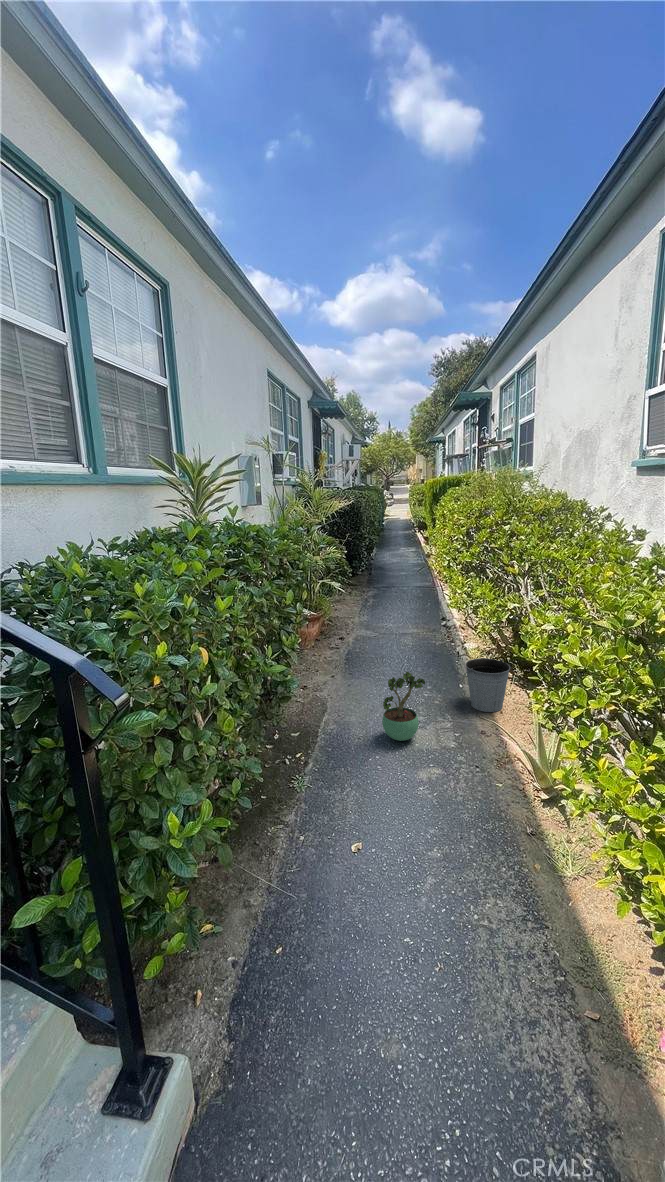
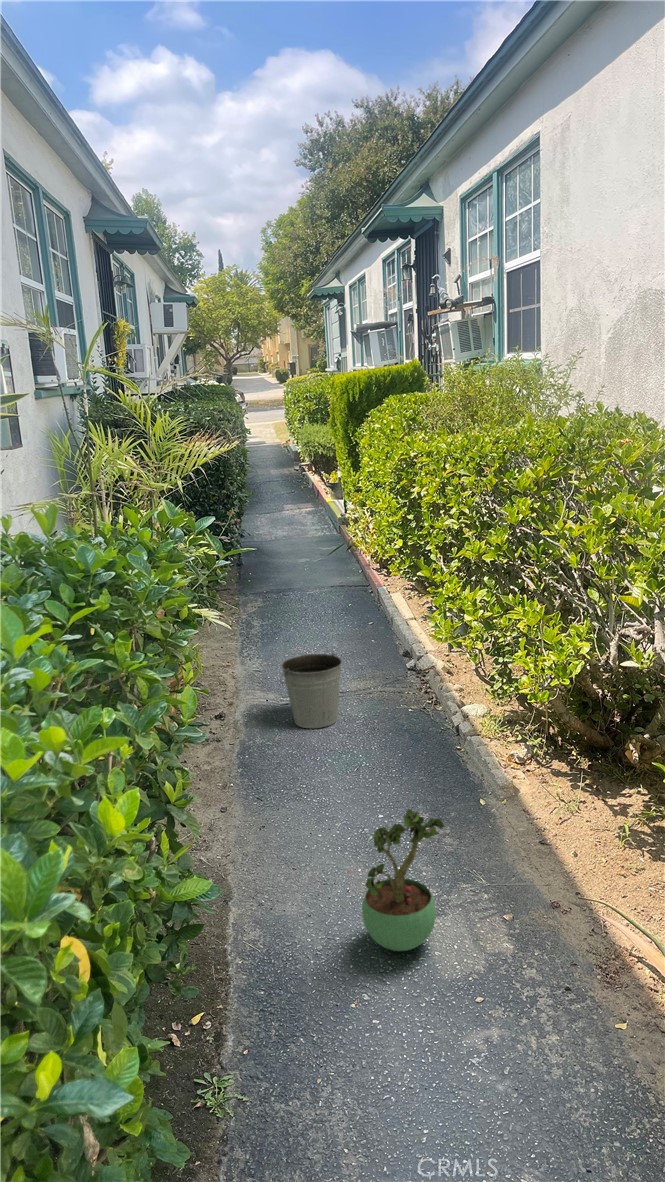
bucket: present [463,658,510,712] -> present [280,653,342,728]

